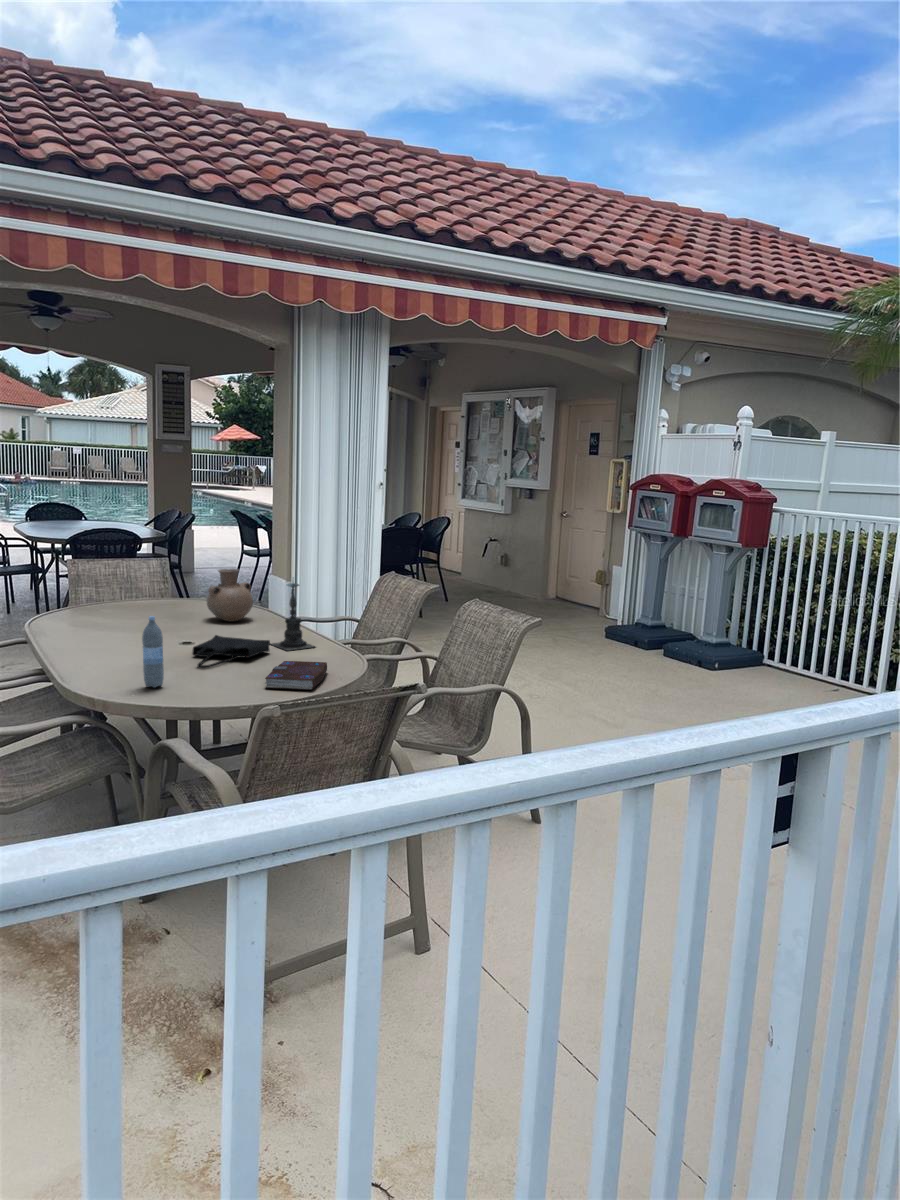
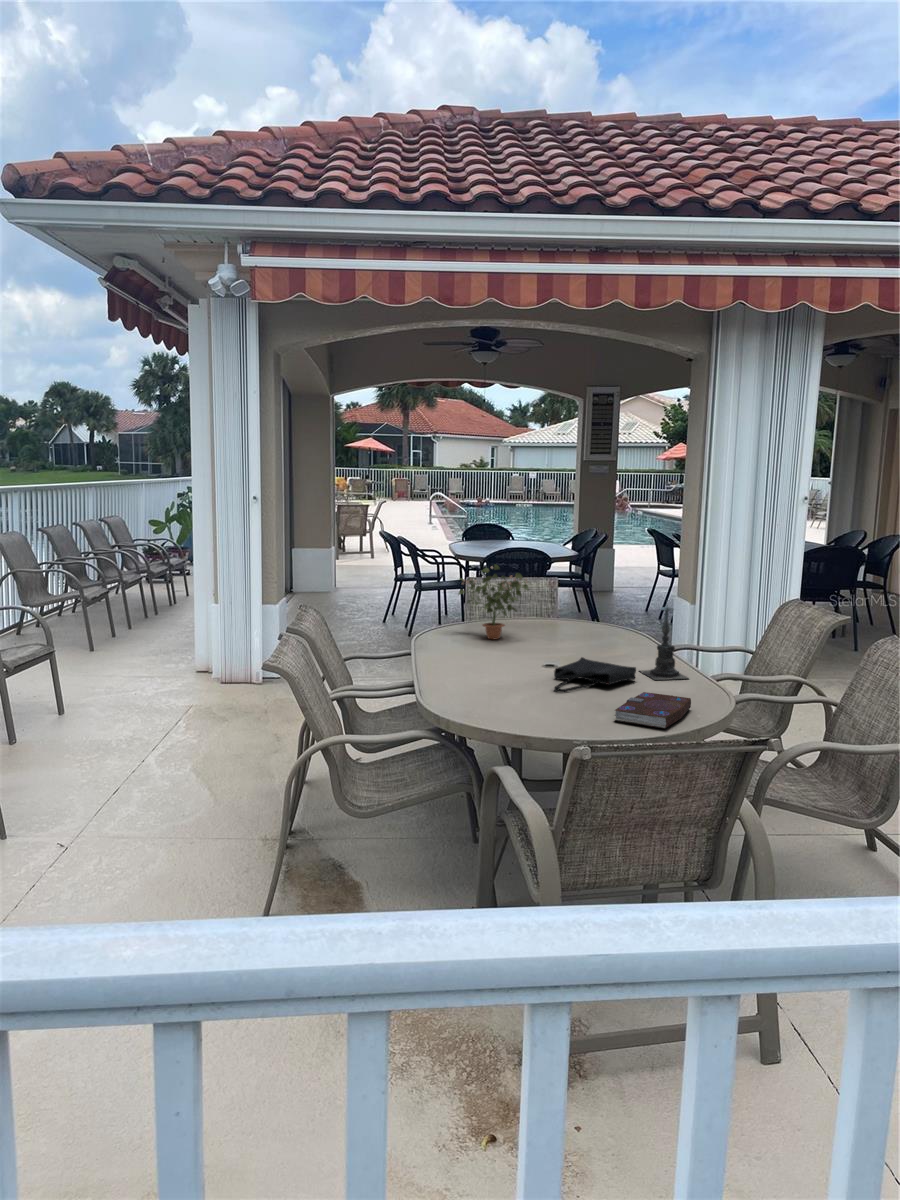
potted plant: none [68,548,151,625] -> present [458,564,528,639]
vase: present [207,569,253,621] -> none [585,588,633,643]
water bottle: present [142,616,164,687] -> none [493,635,513,709]

